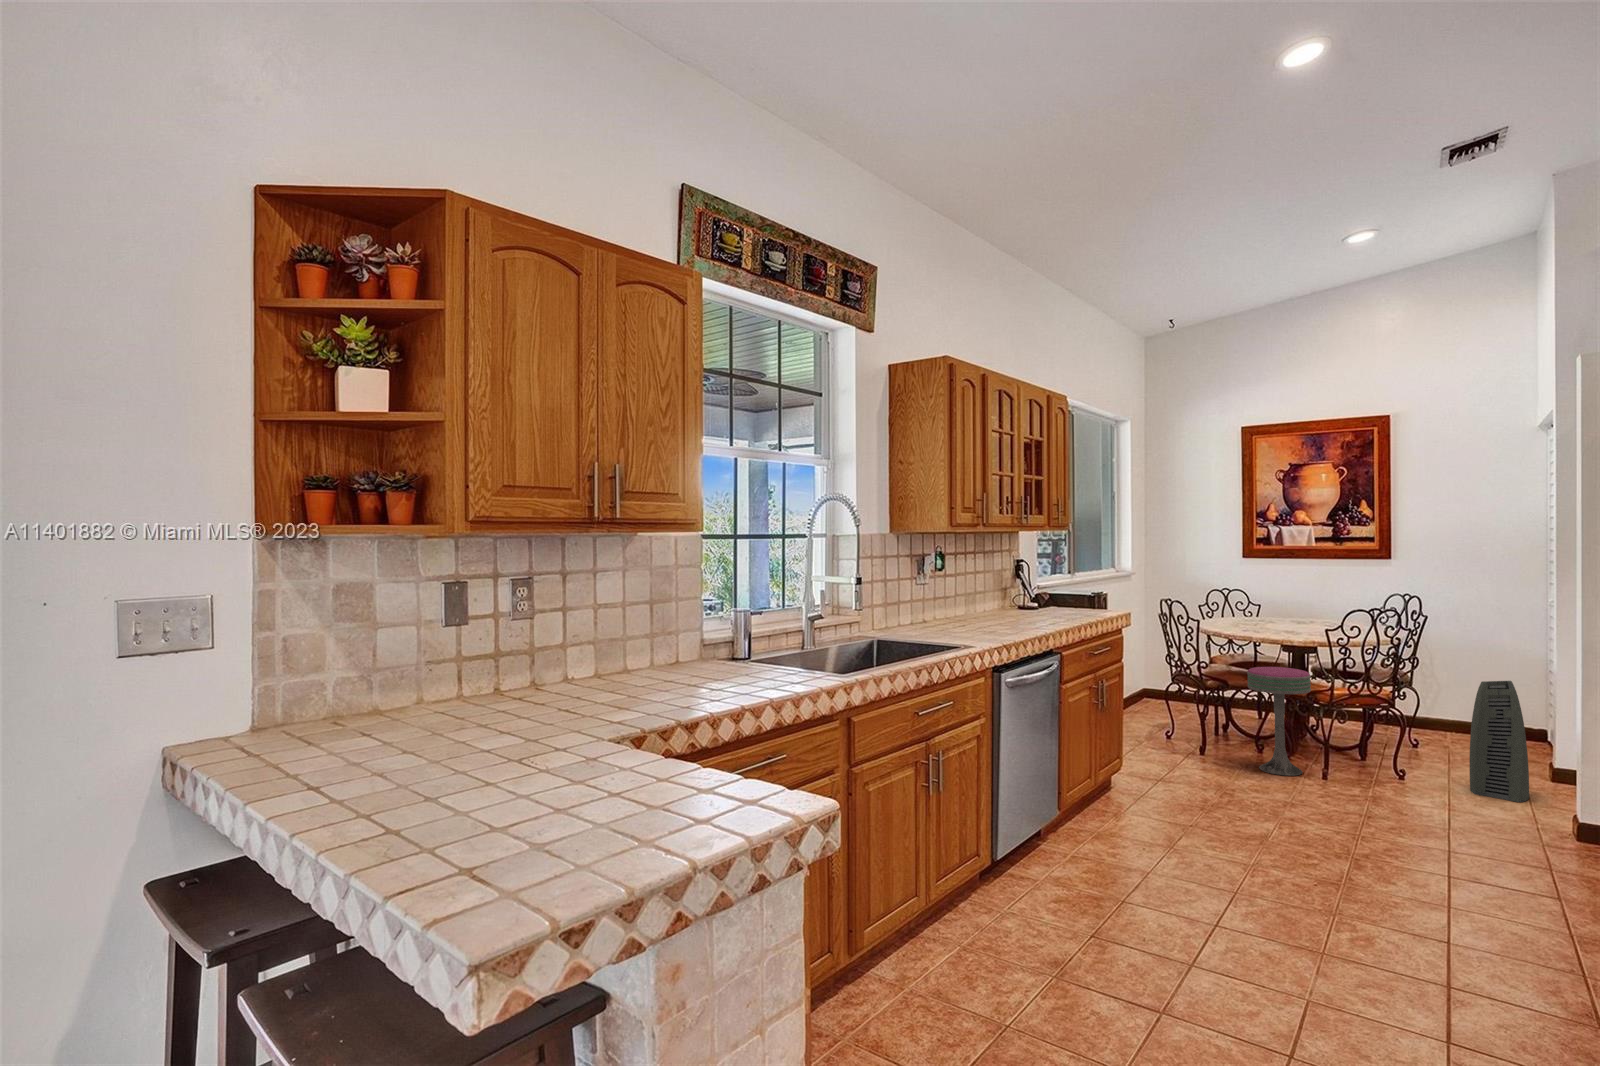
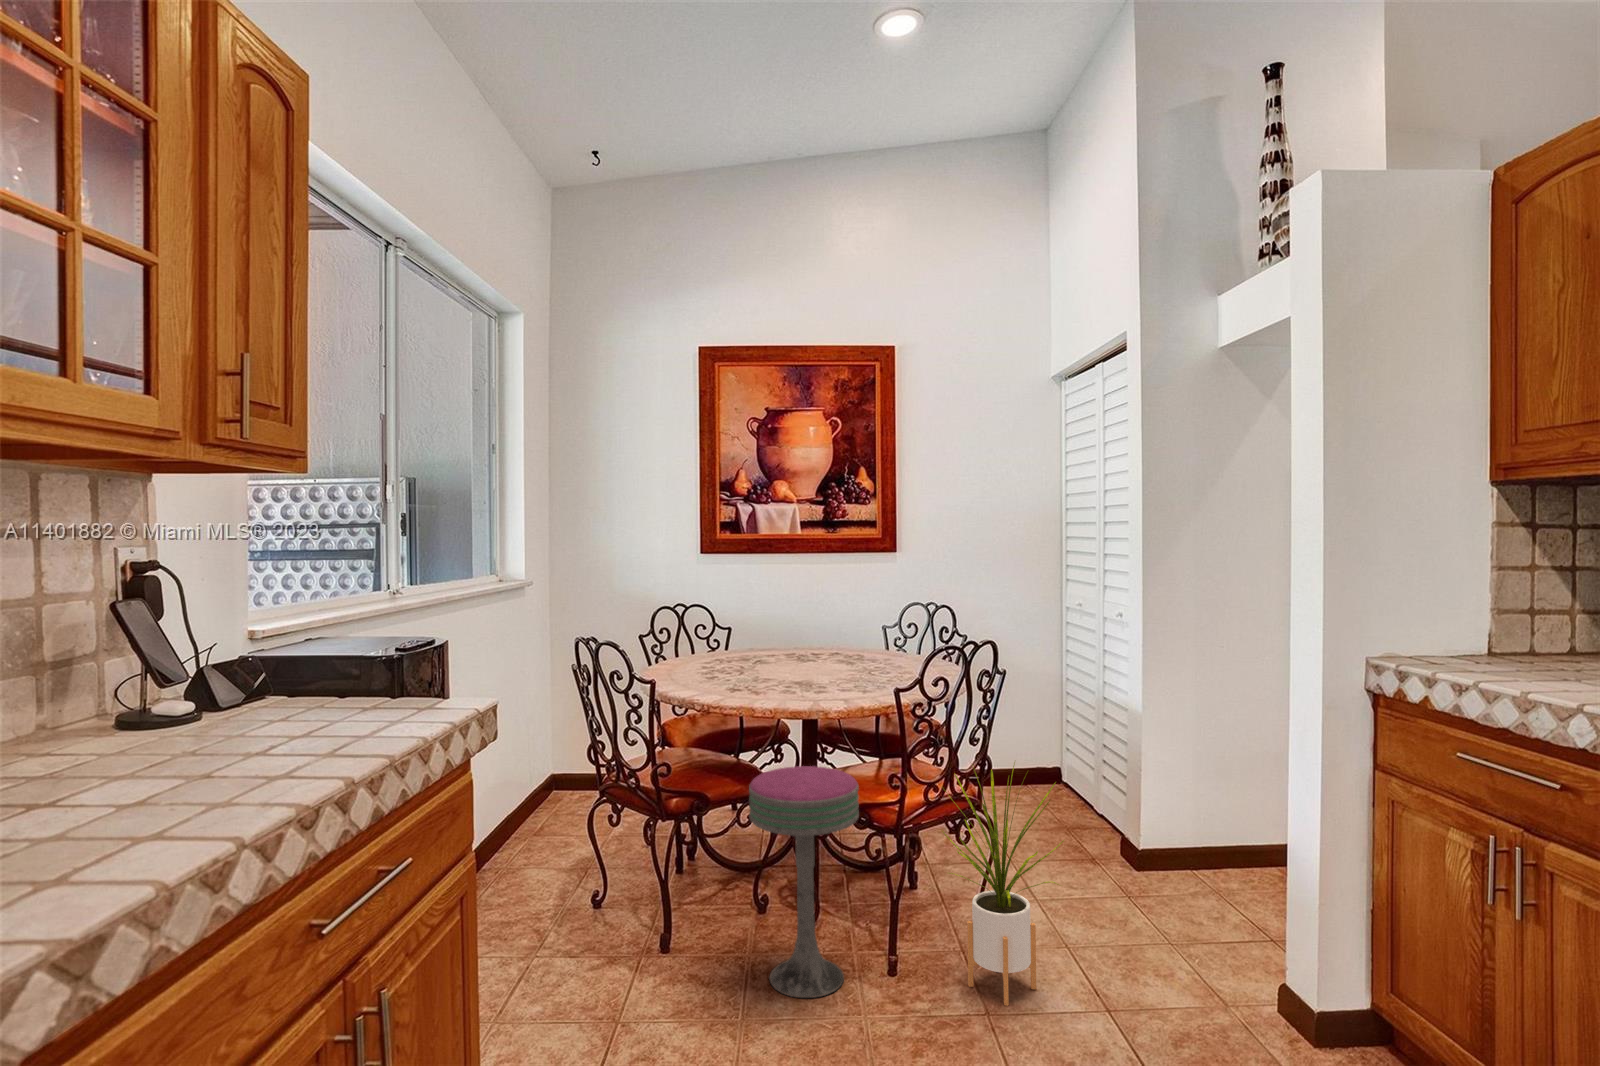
house plant: none [1359,670,1439,796] -> present [943,762,1064,1006]
air purifier: present [1470,681,1529,802] -> none [1071,749,1153,960]

